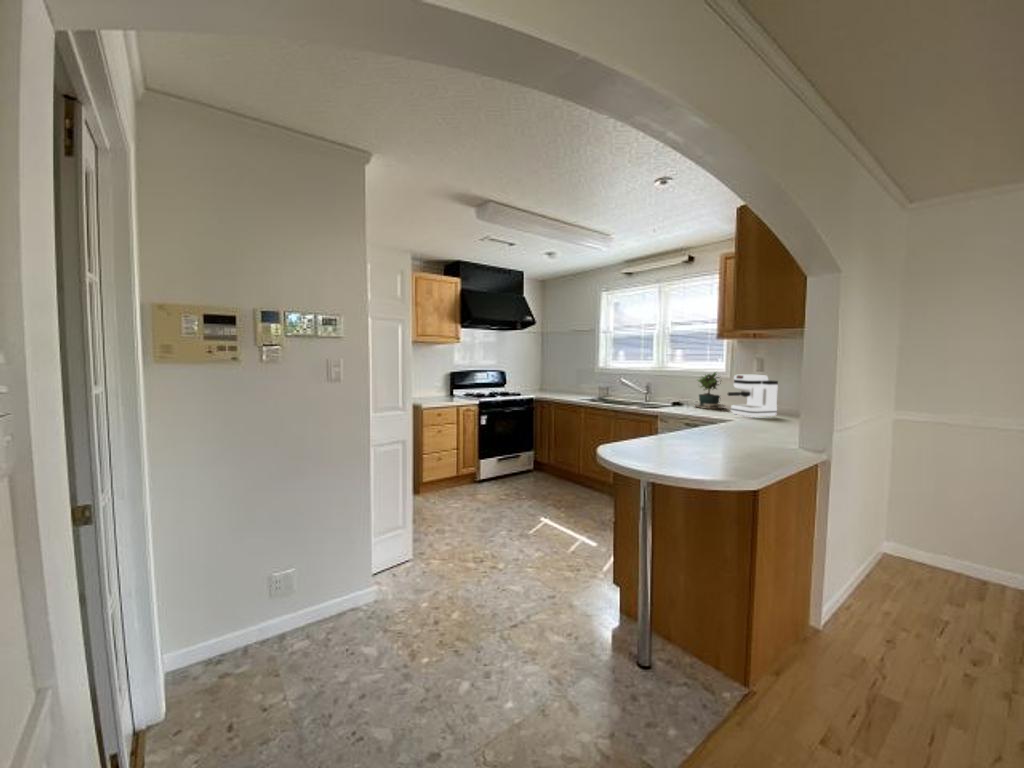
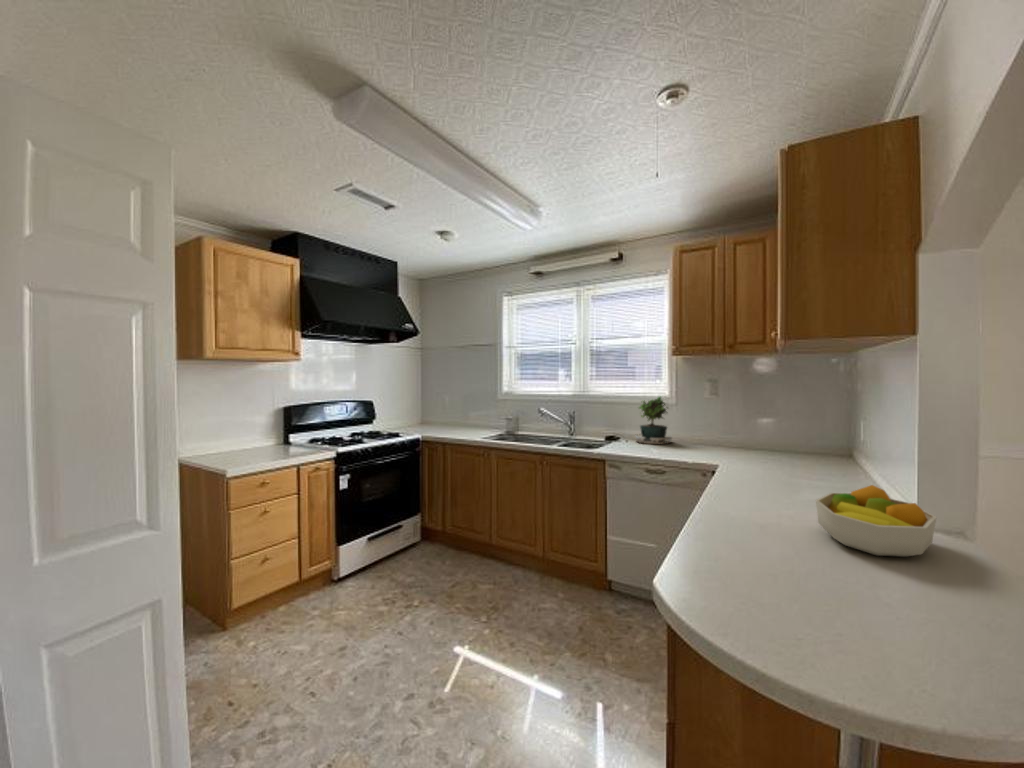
coffee maker: present [728,374,778,417] -> none [698,400,754,457]
fruit bowl: none [704,415,765,447] -> present [816,485,936,557]

